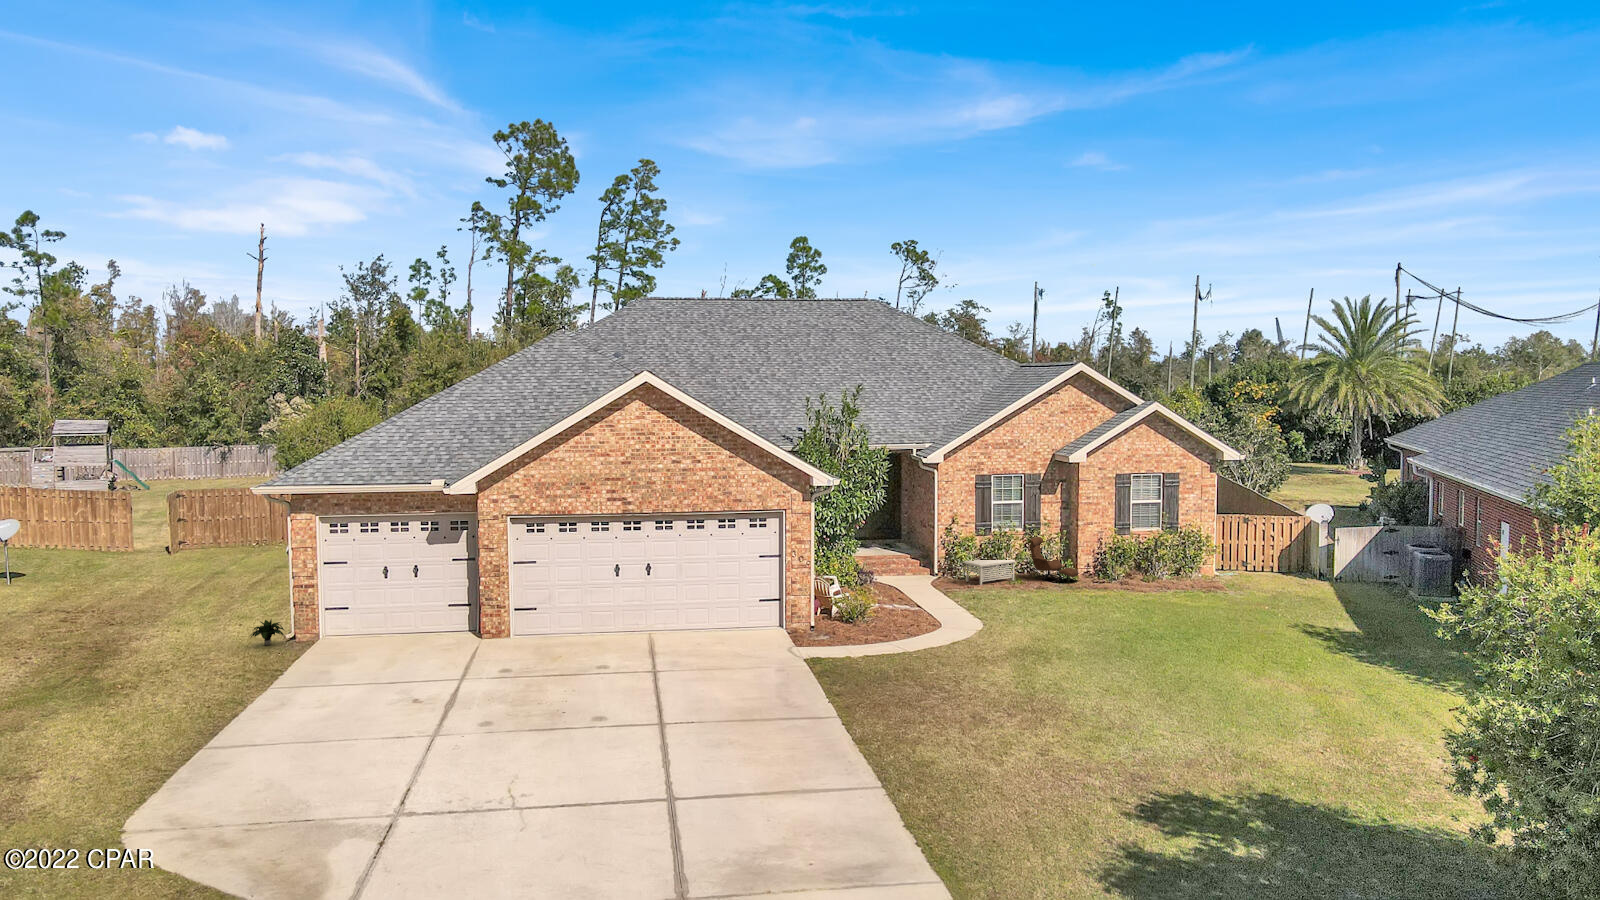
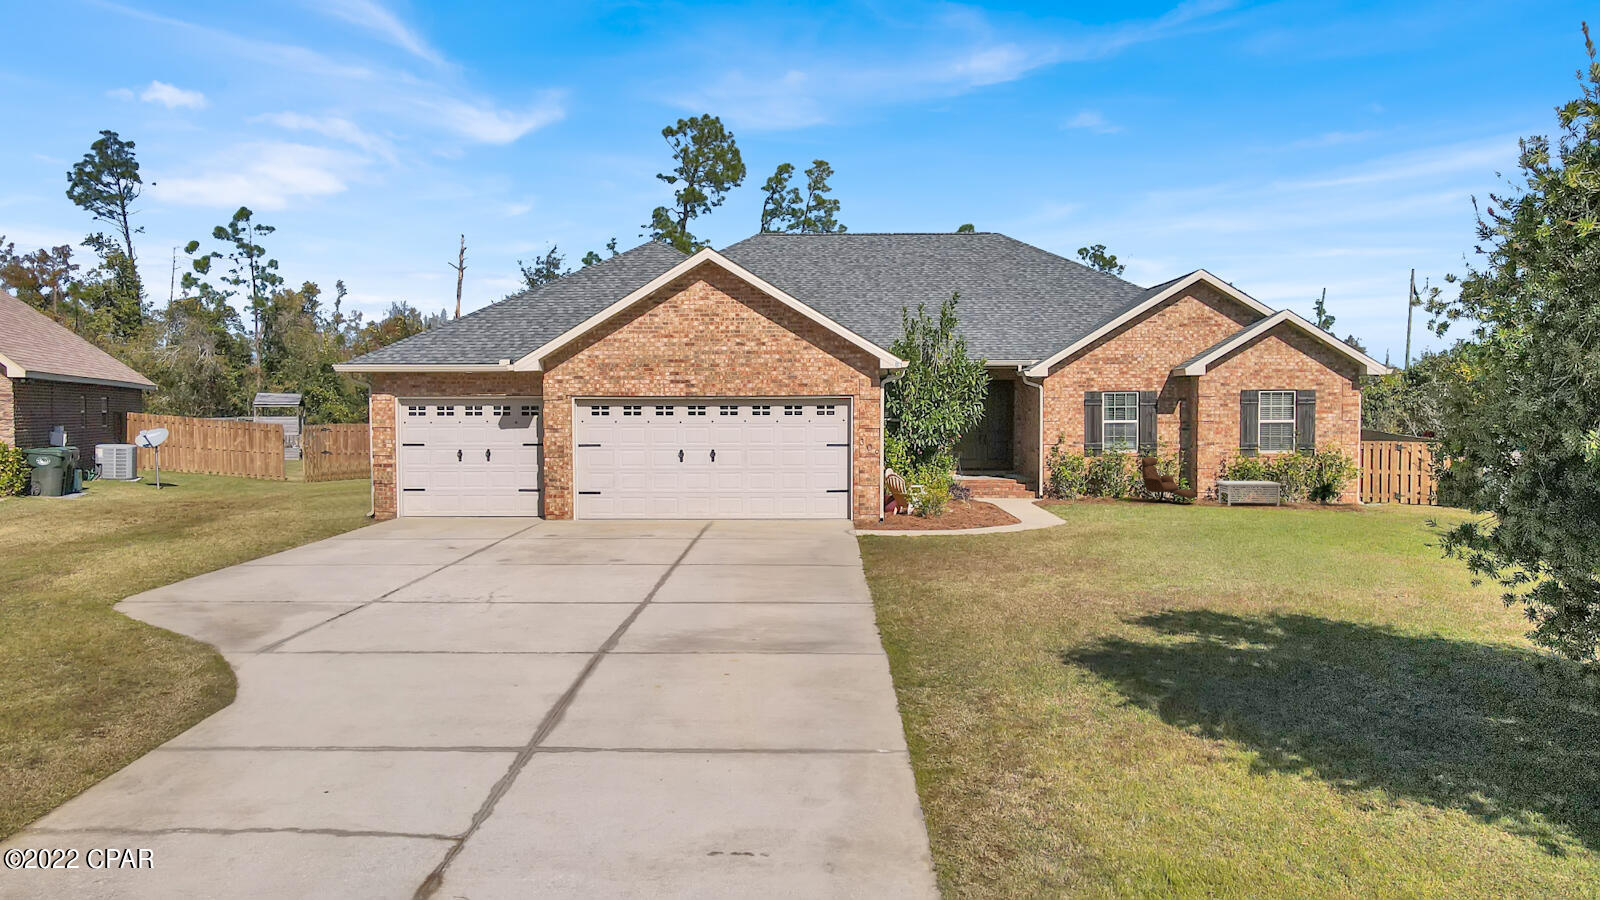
storage bench: present [964,560,1016,585] -> present [1217,481,1281,506]
potted plant: present [250,620,284,646] -> present [1311,482,1340,505]

